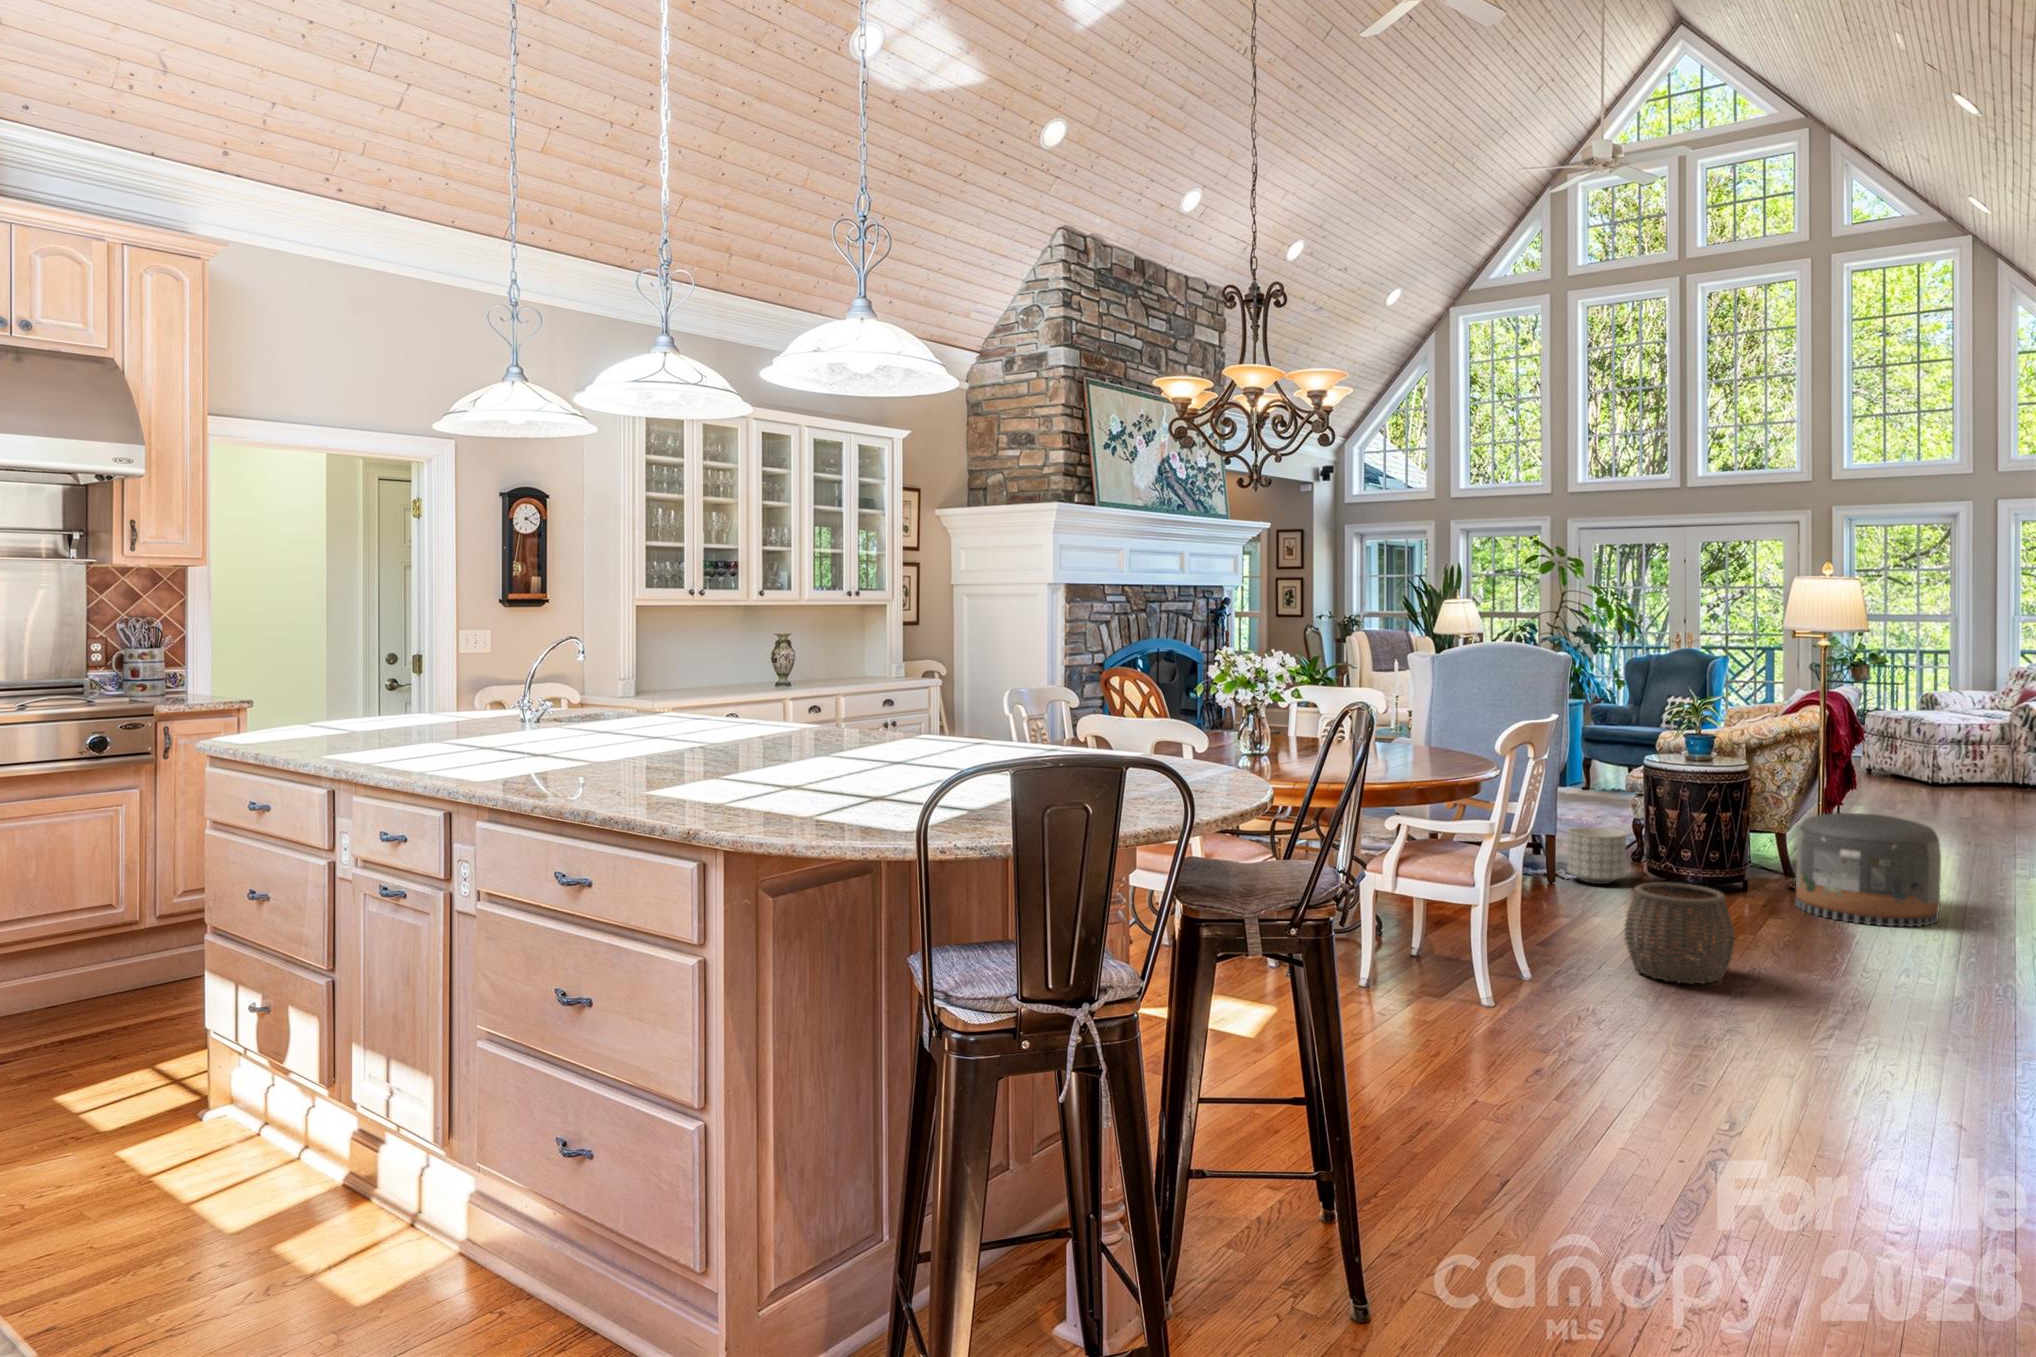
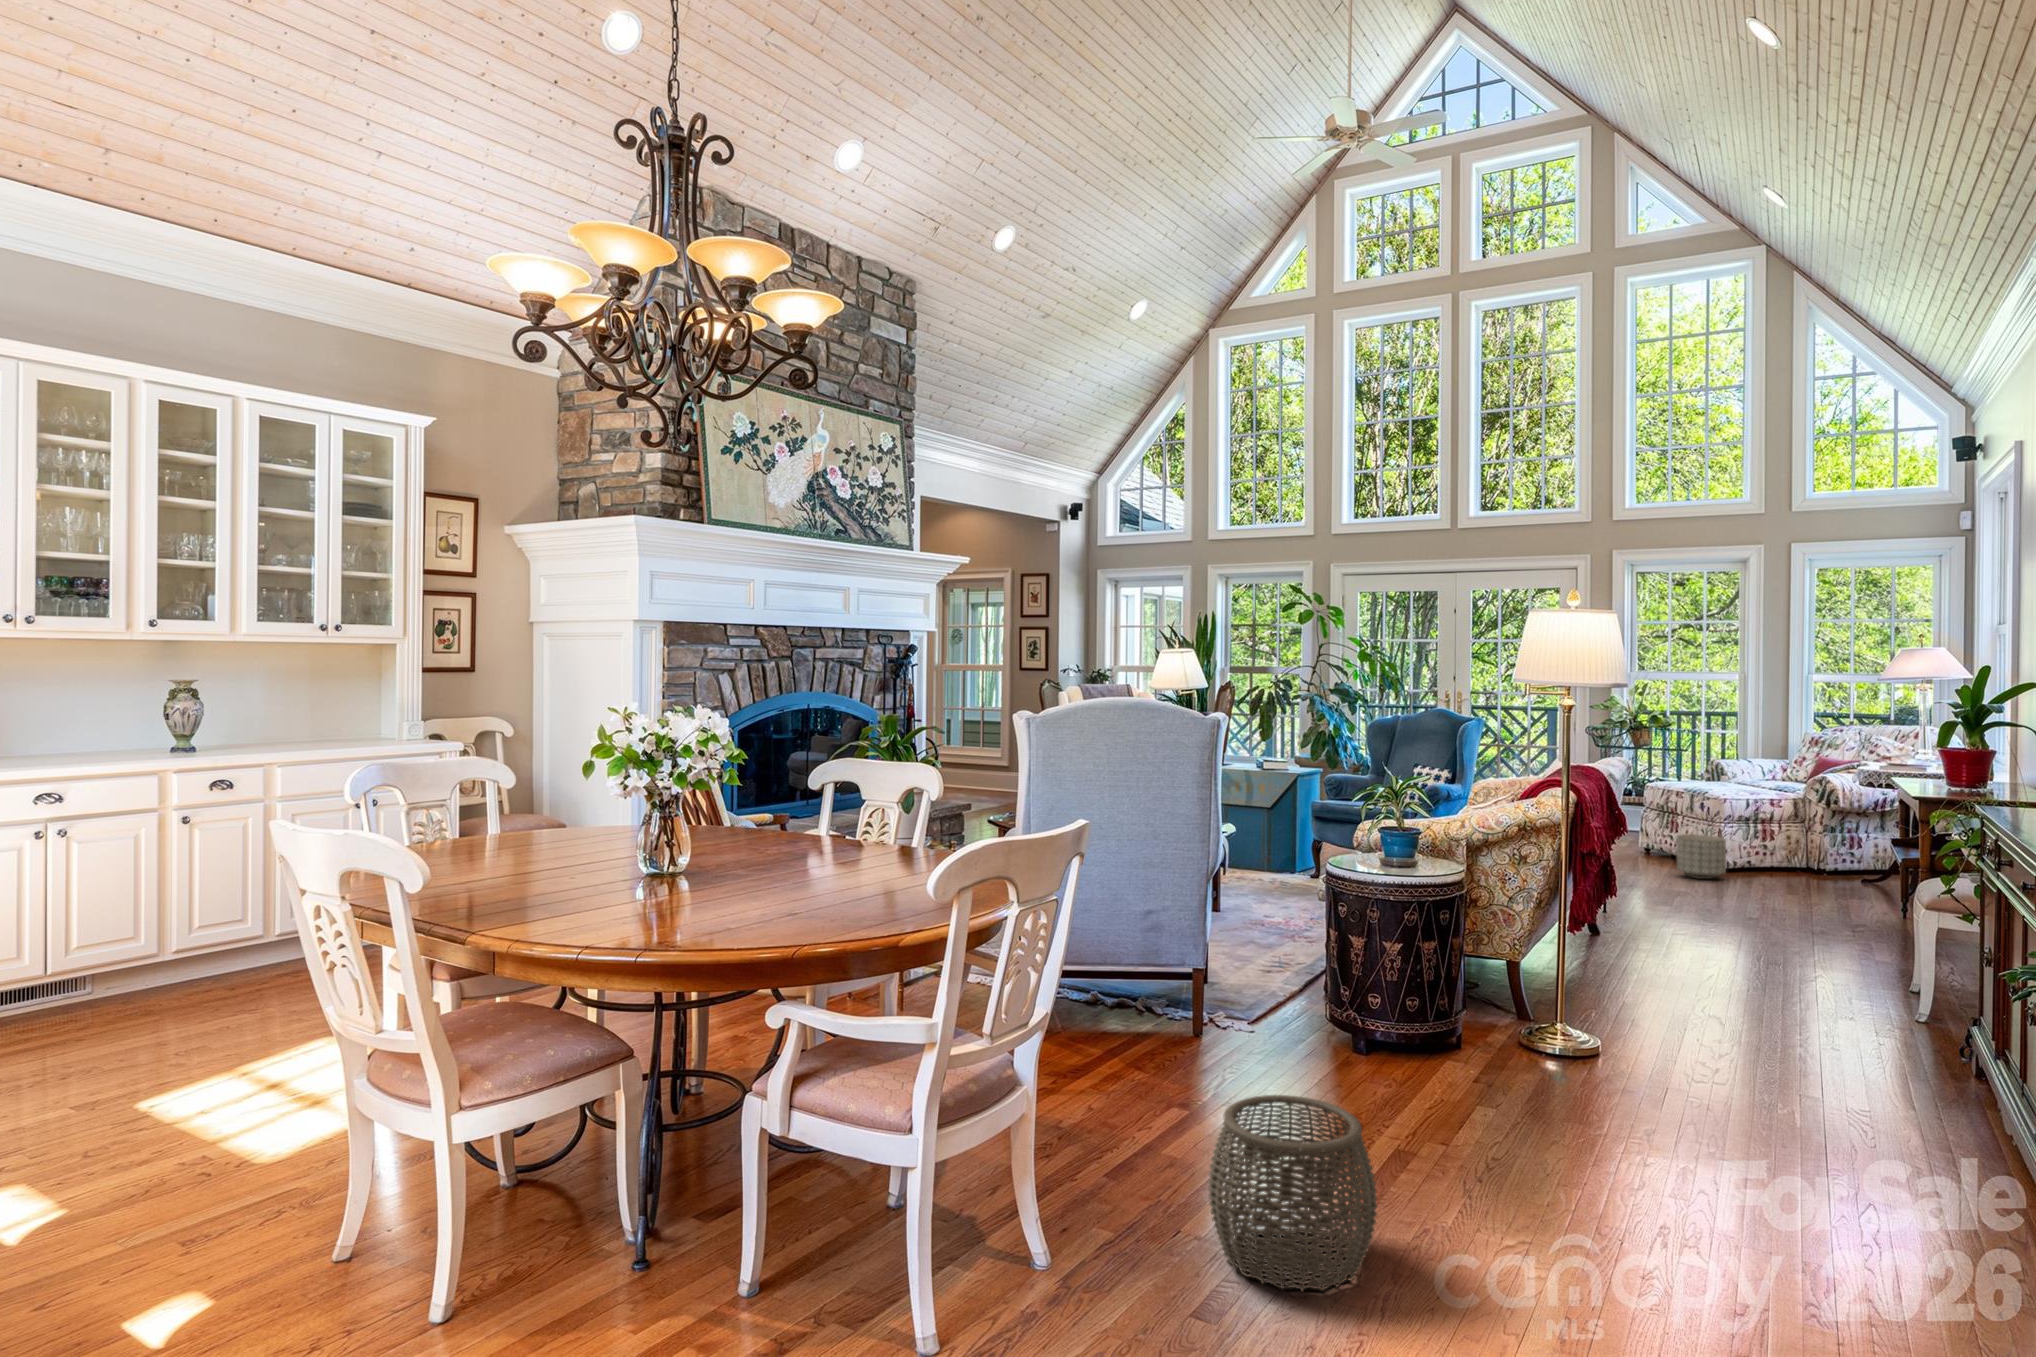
pouf: present [1795,813,1941,927] -> none [1520,946,1714,1126]
planter: present [1567,827,1626,884] -> present [1677,834,1726,879]

